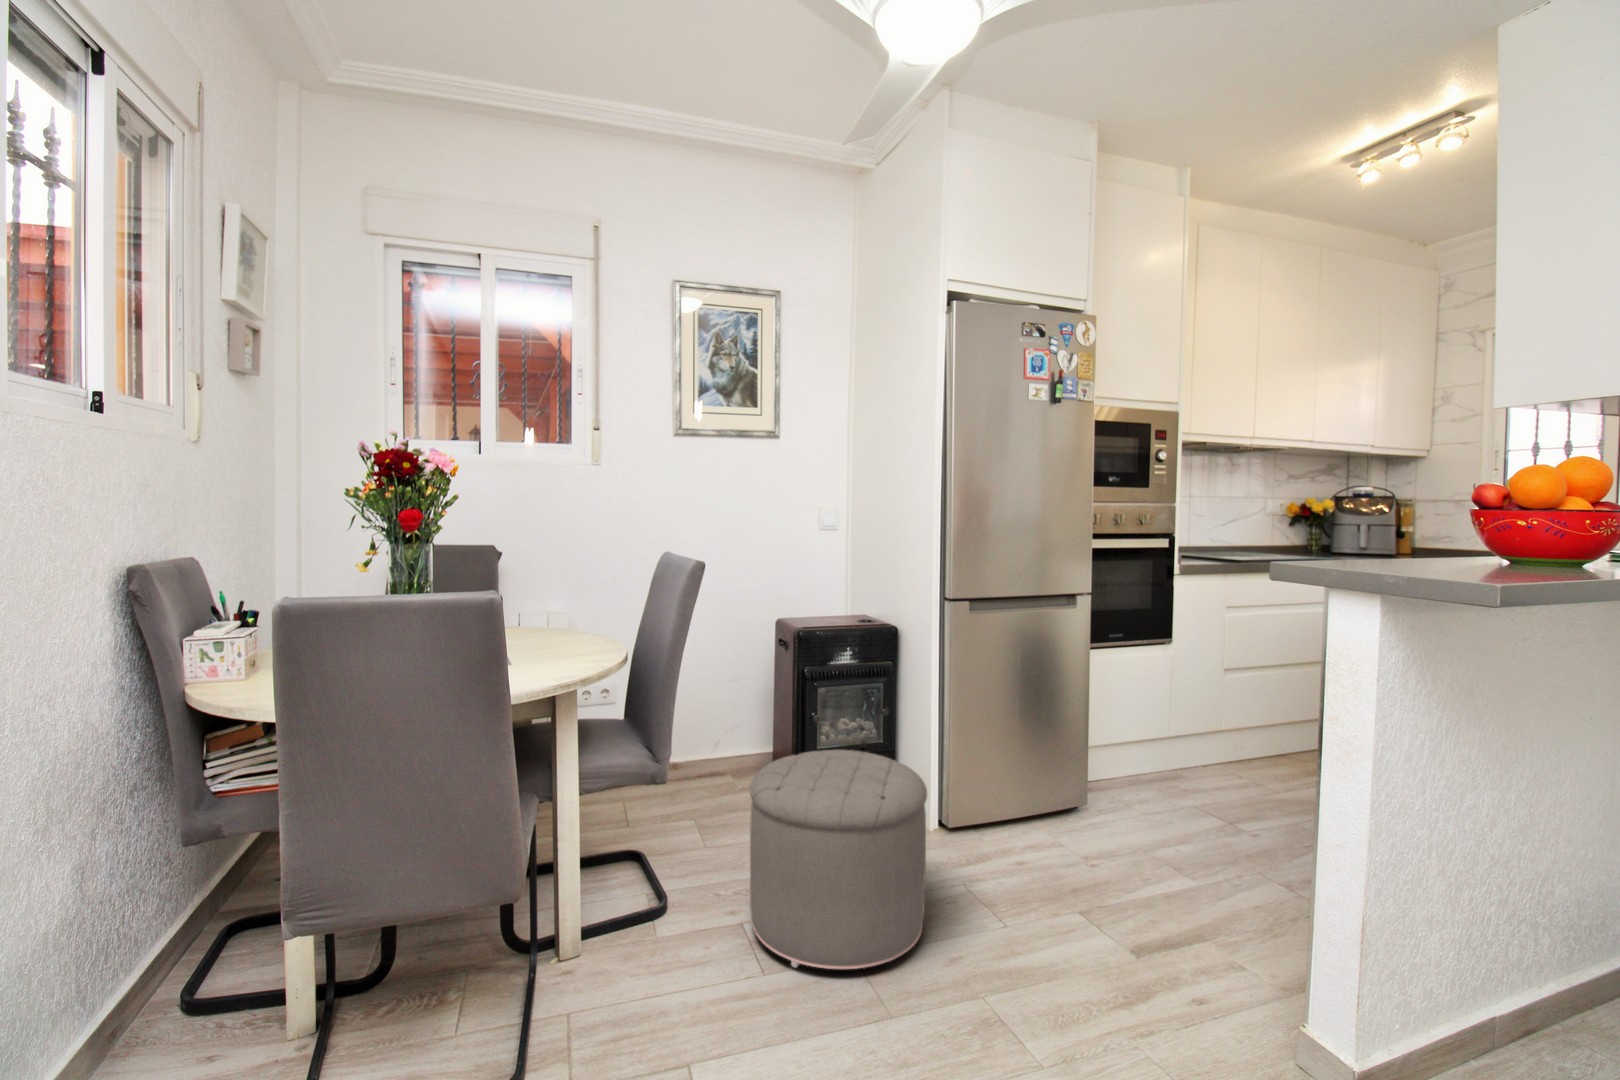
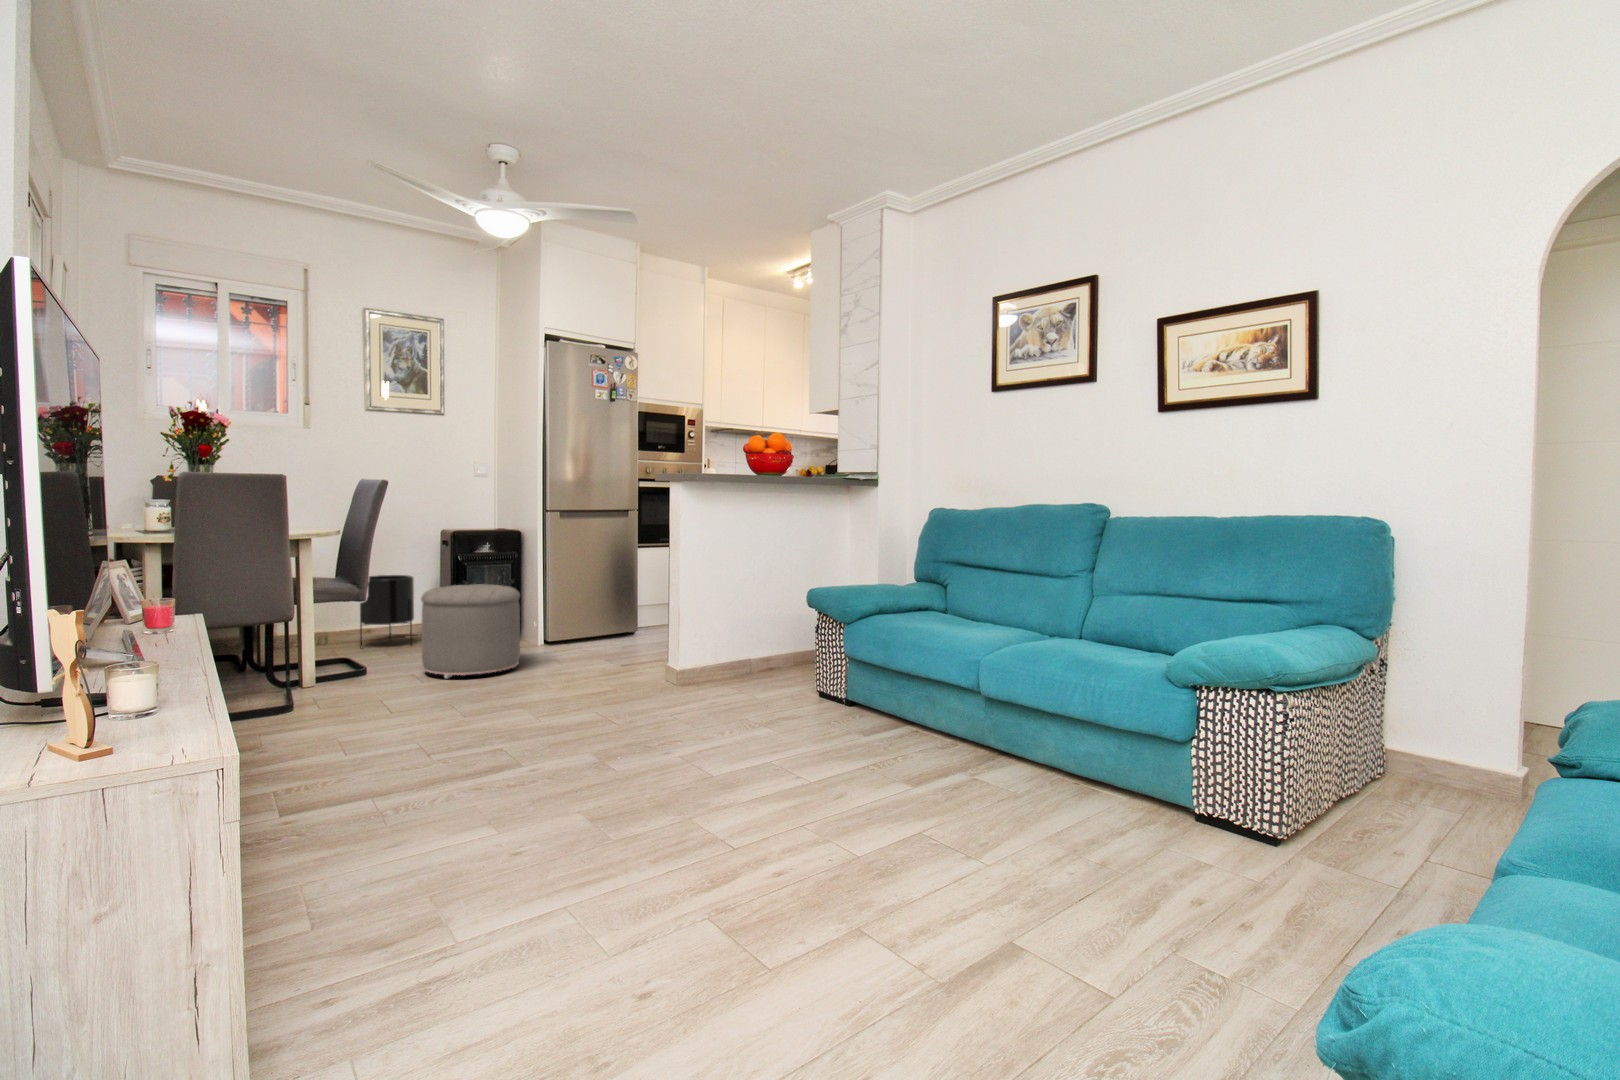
planter: none [659,689,735,811] -> present [360,575,414,648]

